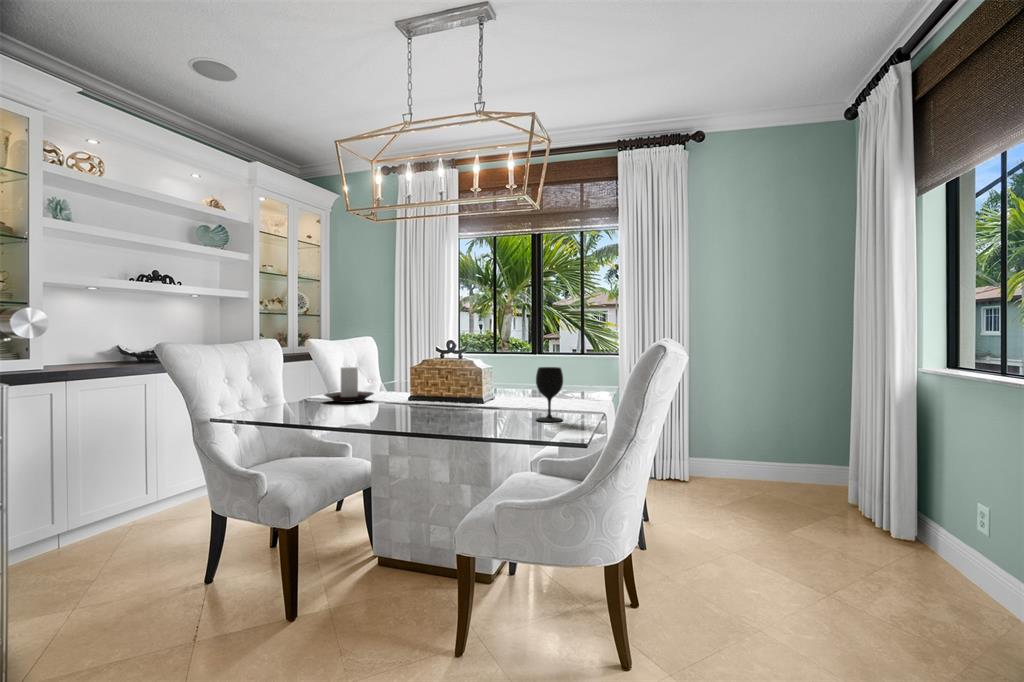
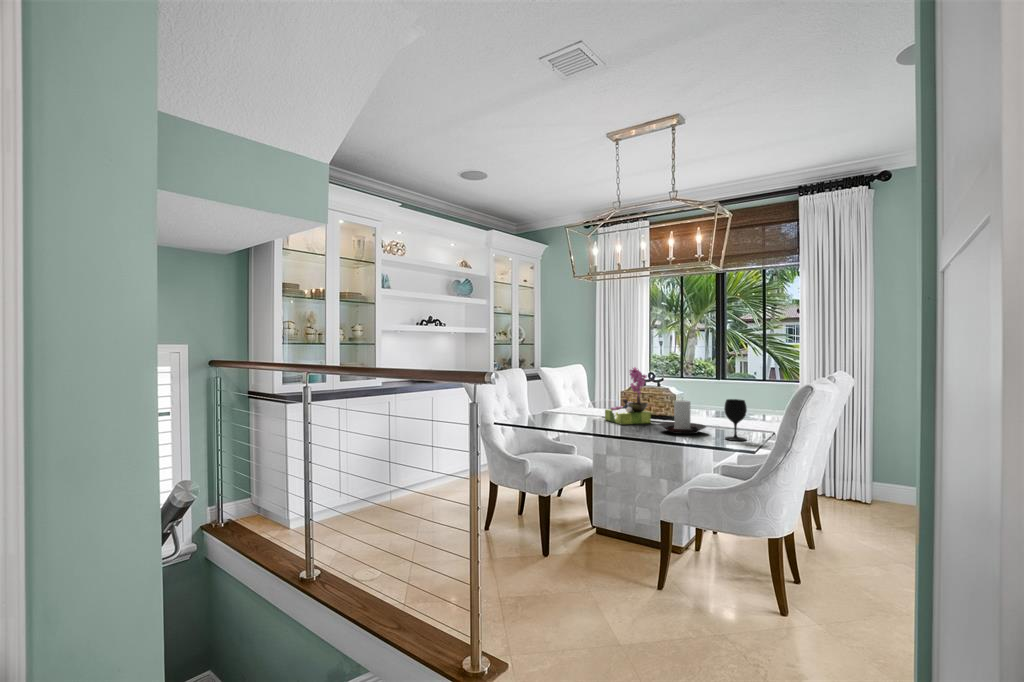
flower arrangement: none [388,332,447,410] -> present [605,367,651,424]
candle holder: present [324,367,374,403] -> present [660,400,706,434]

